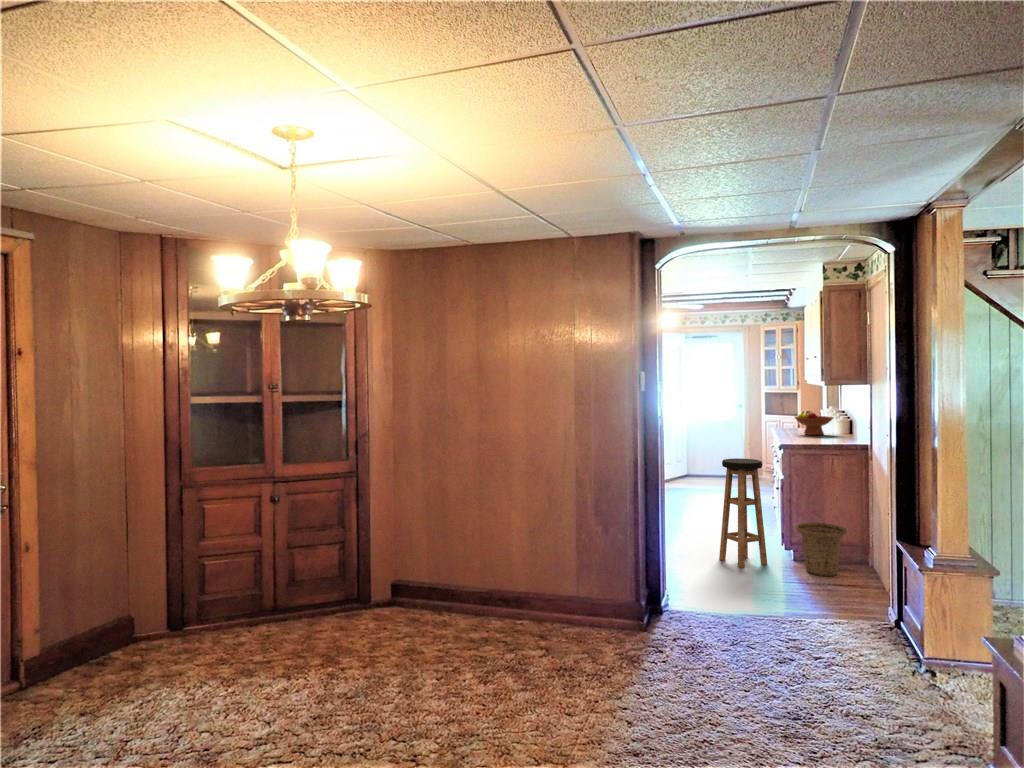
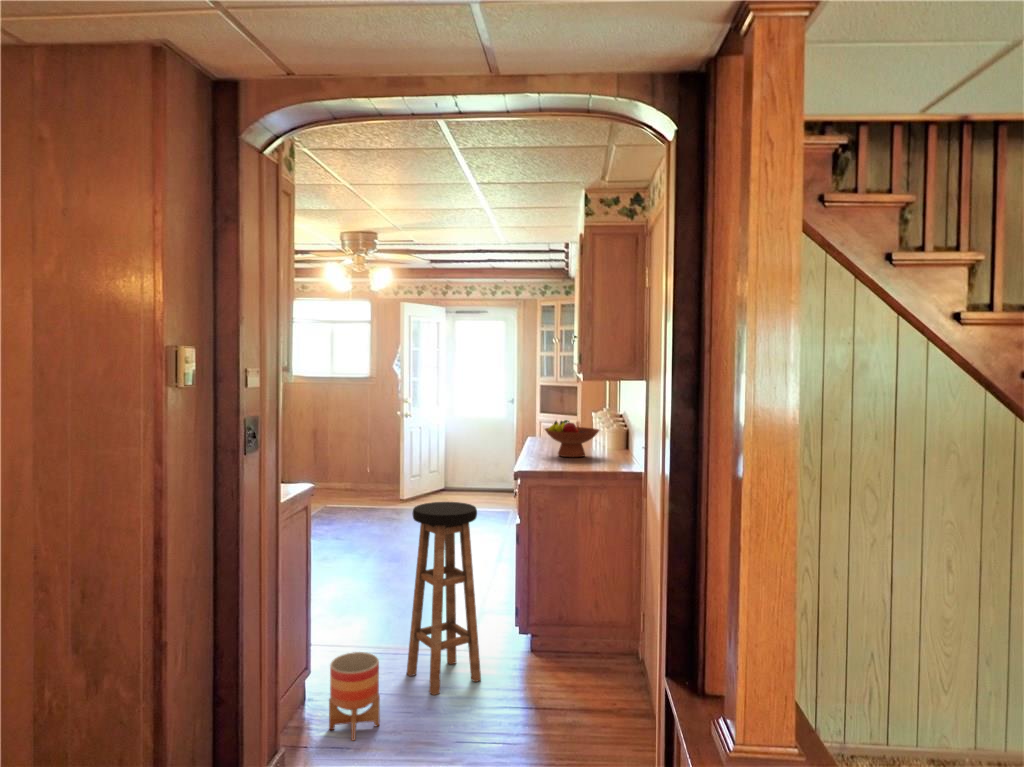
basket: present [796,523,847,576] -> none [524,608,602,706]
planter: none [689,537,717,580] -> present [329,652,380,741]

